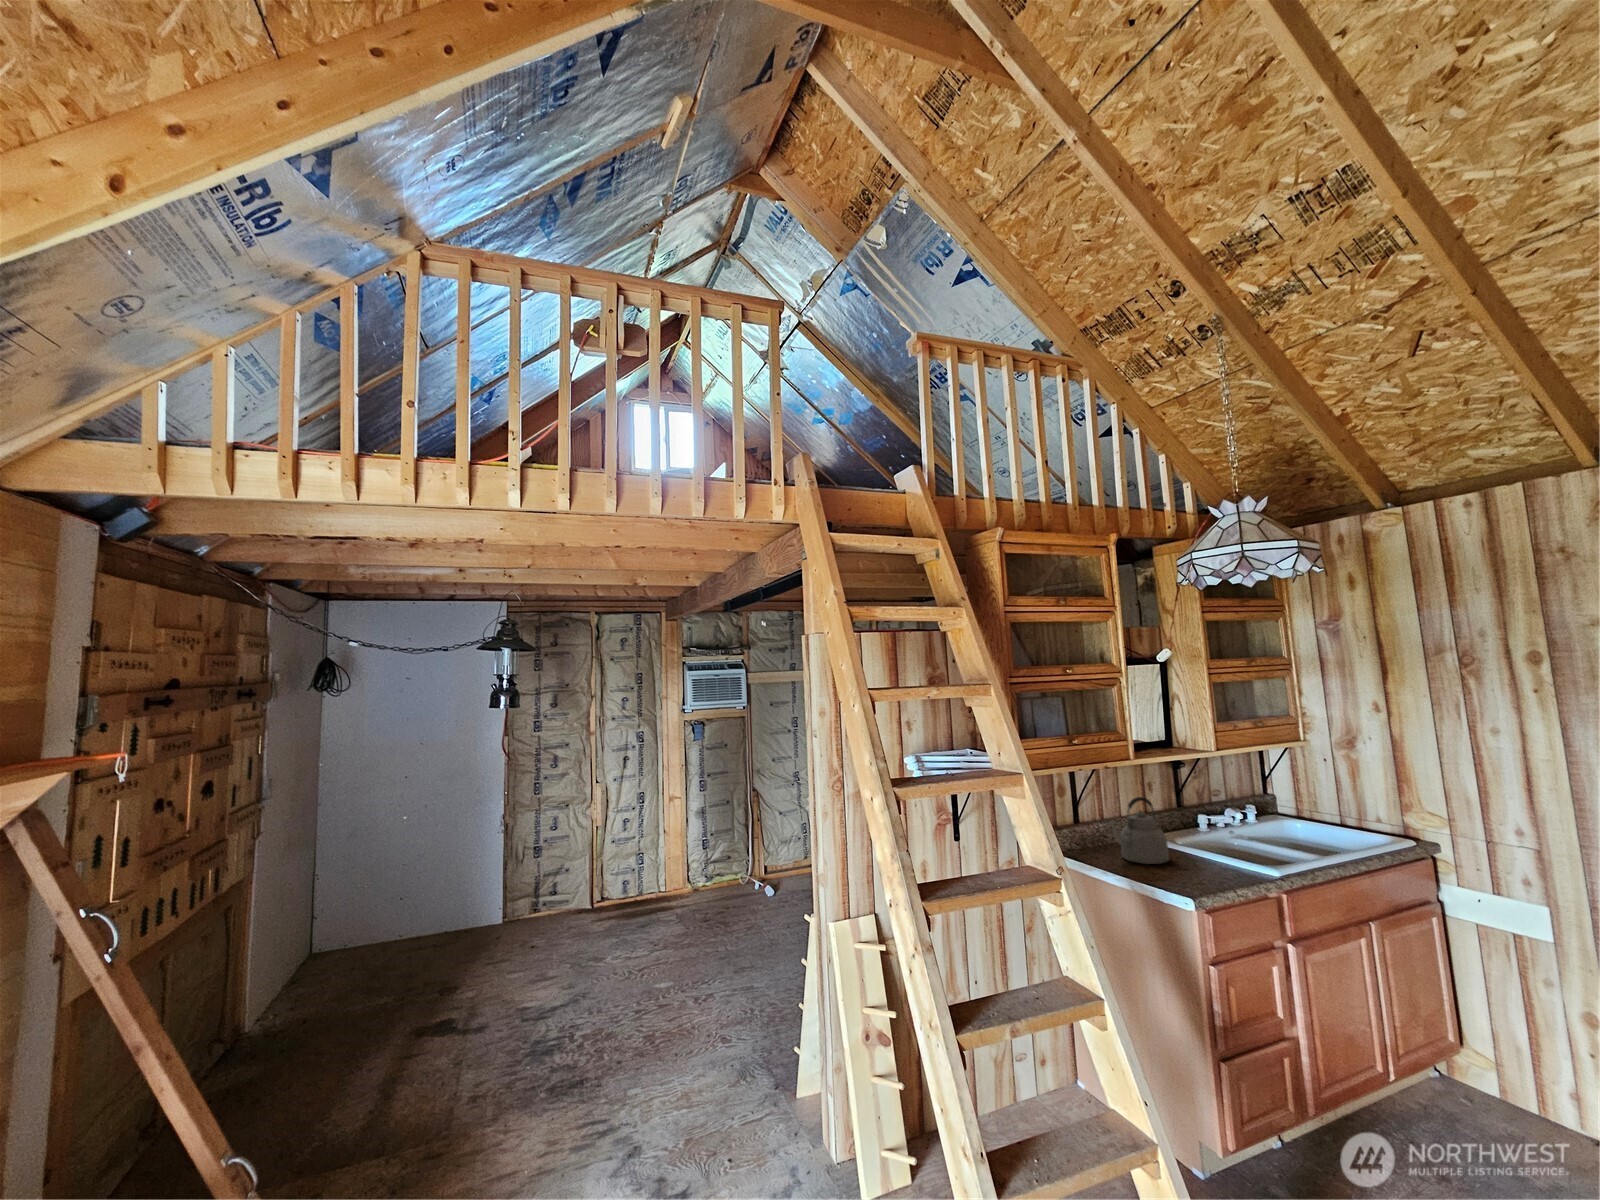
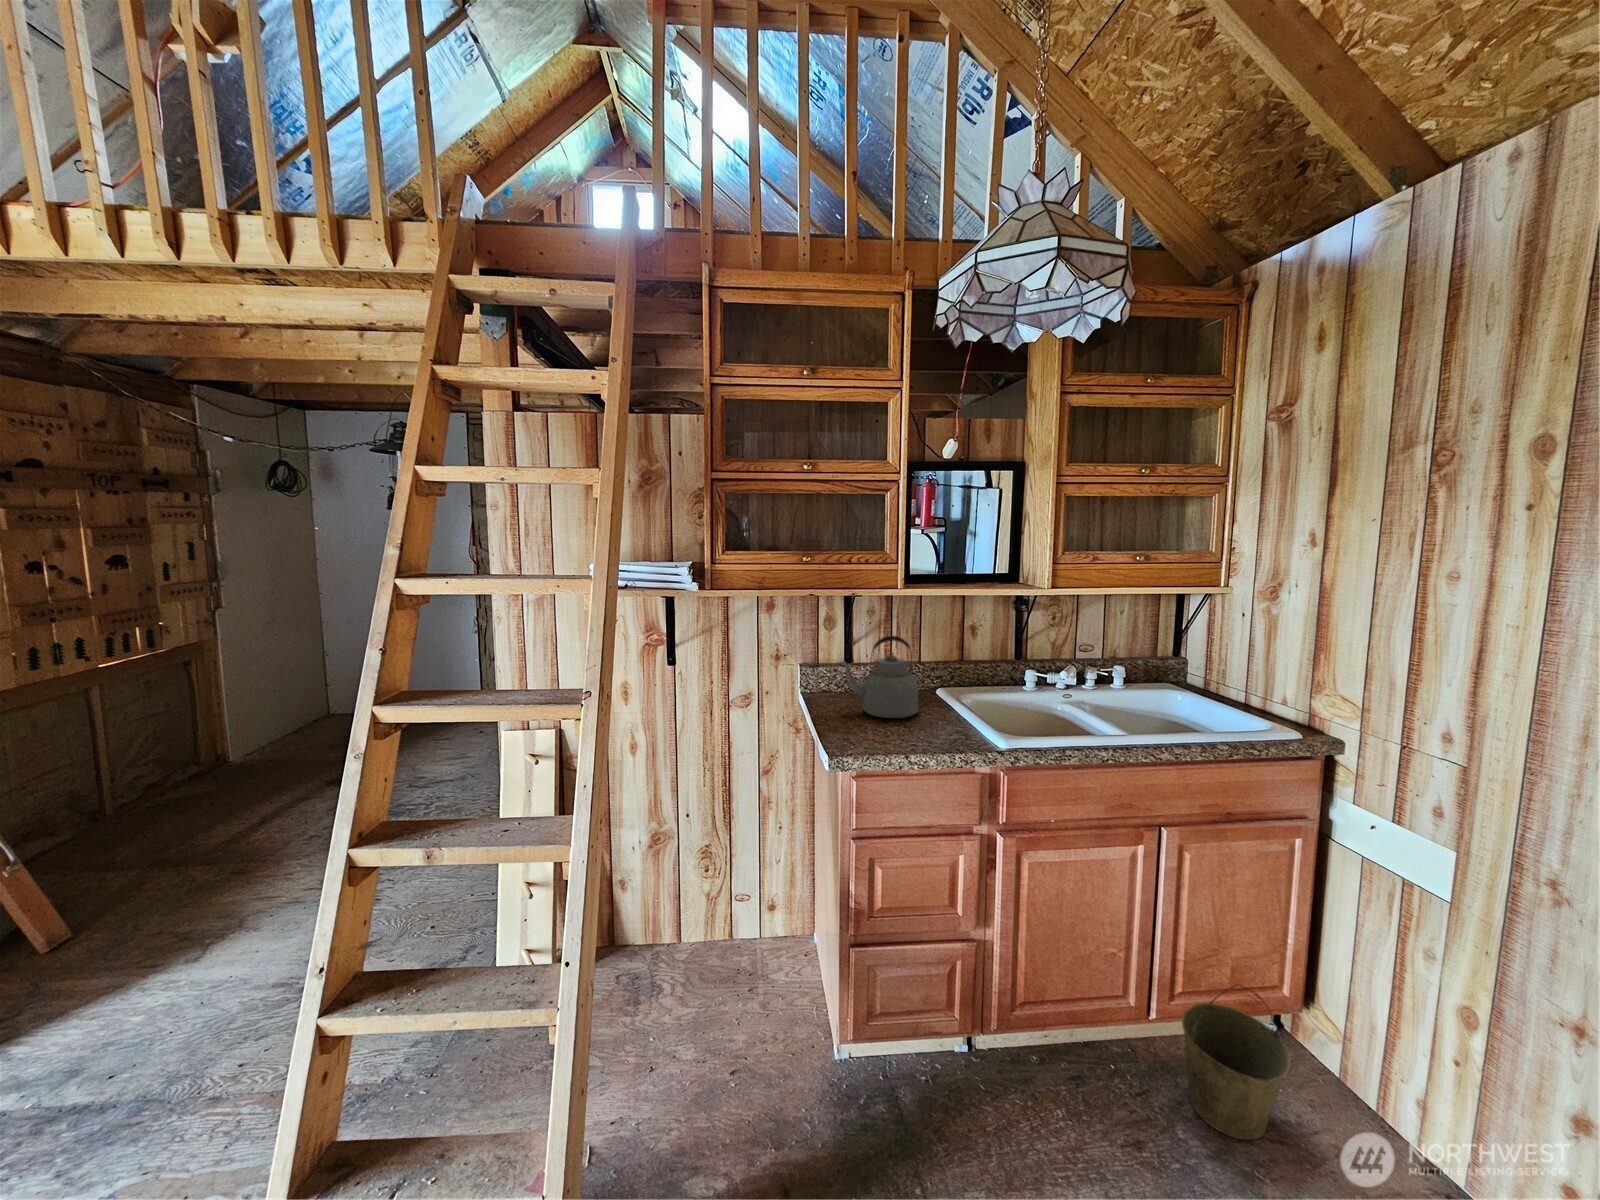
bucket: none [1413,1031,1512,1157] -> present [1182,984,1291,1140]

